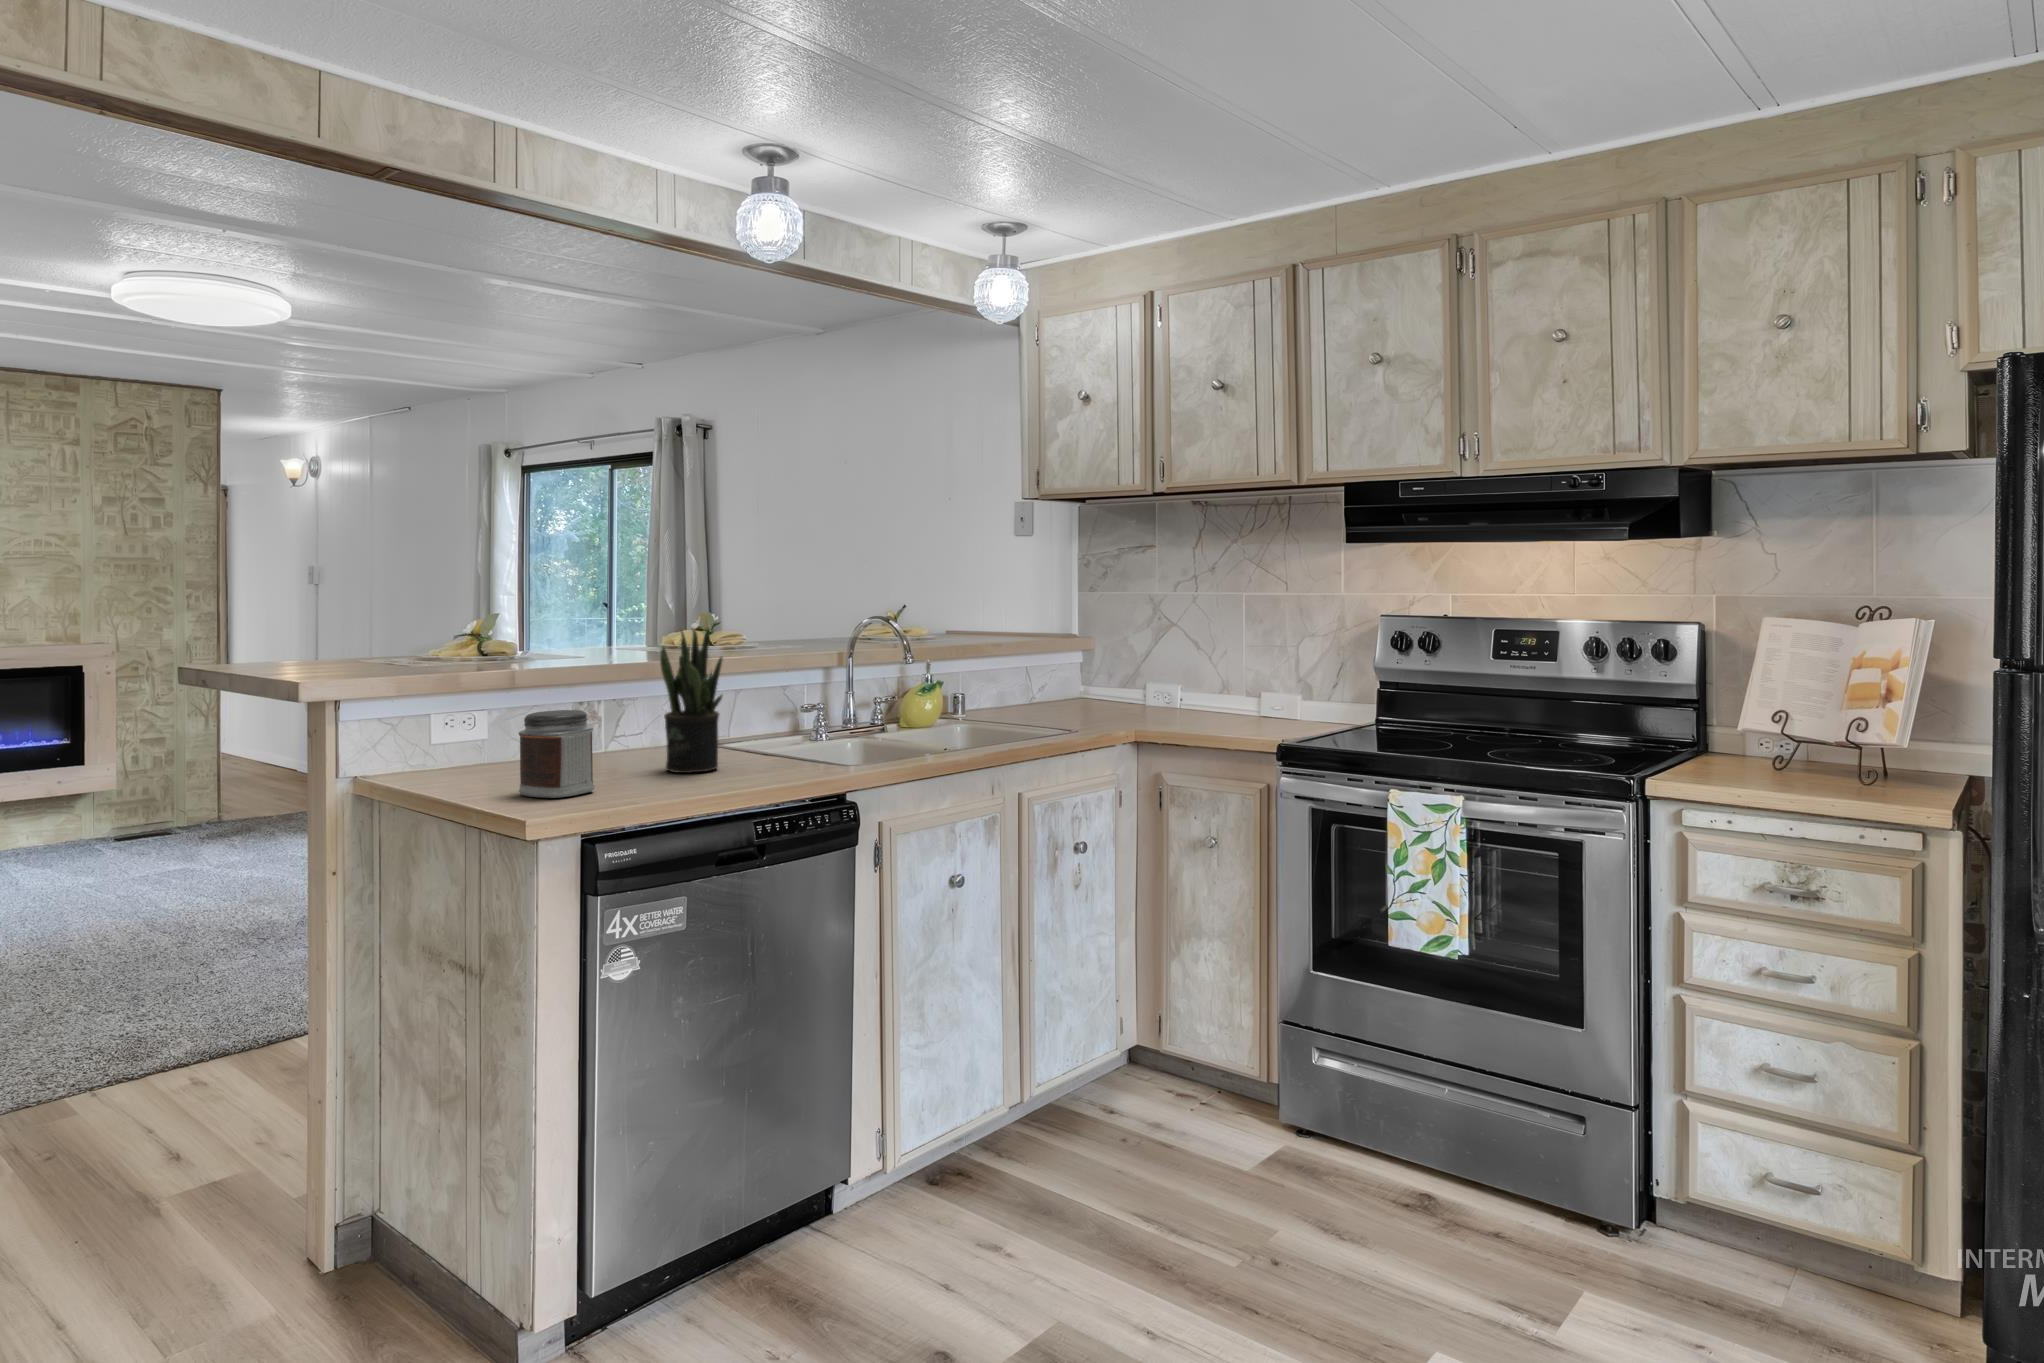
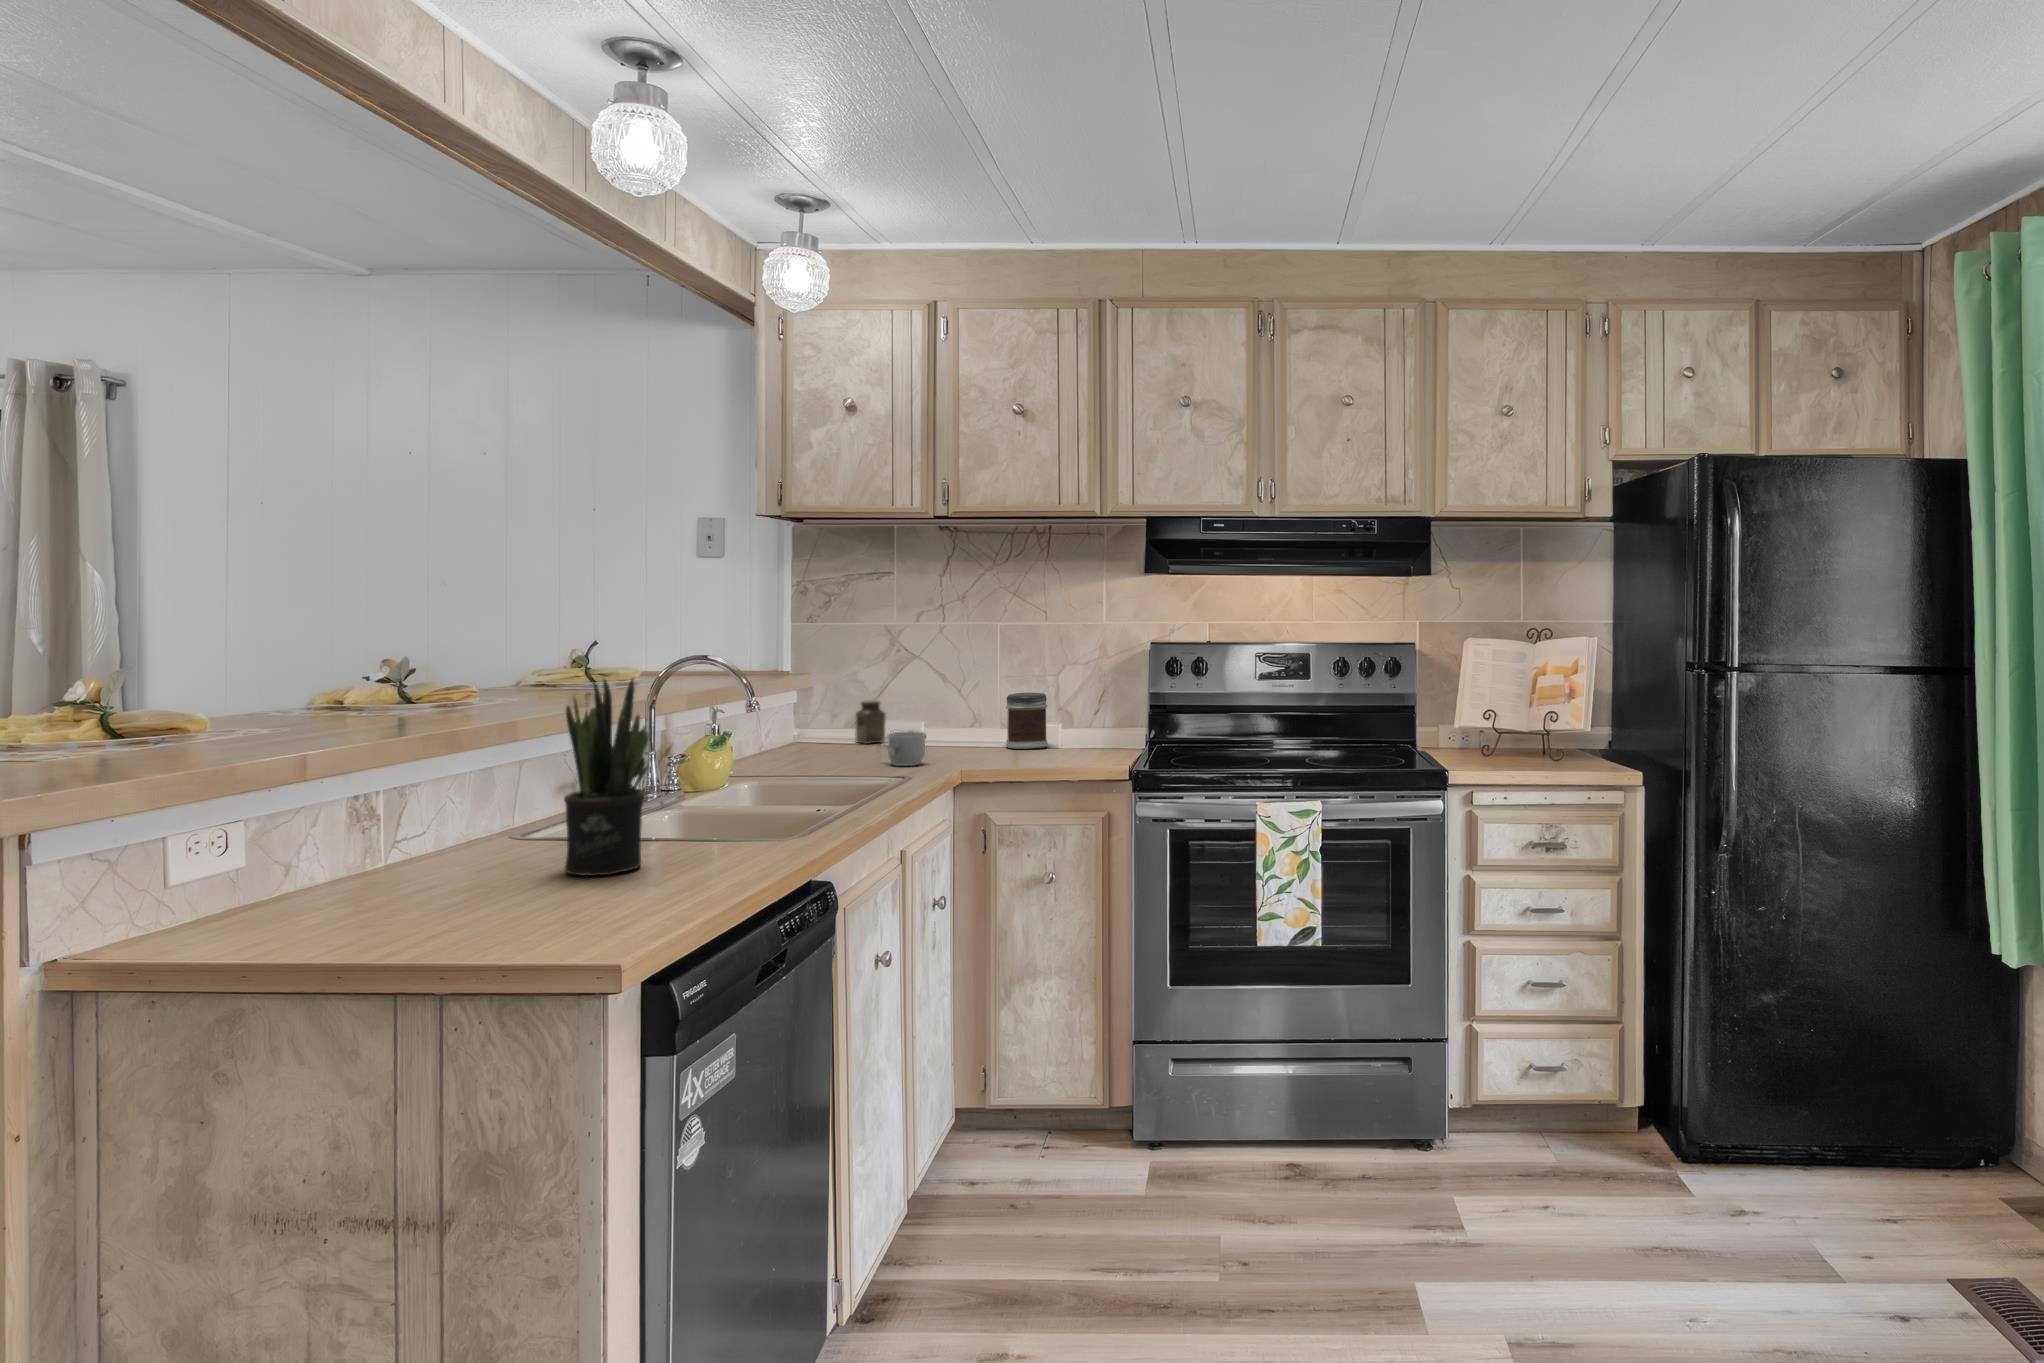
salt shaker: none [1105,664,1128,703] -> present [855,700,886,744]
mug: none [1078,692,1111,722] -> present [882,731,925,766]
jar: present [519,710,595,798] -> present [1006,693,1048,749]

